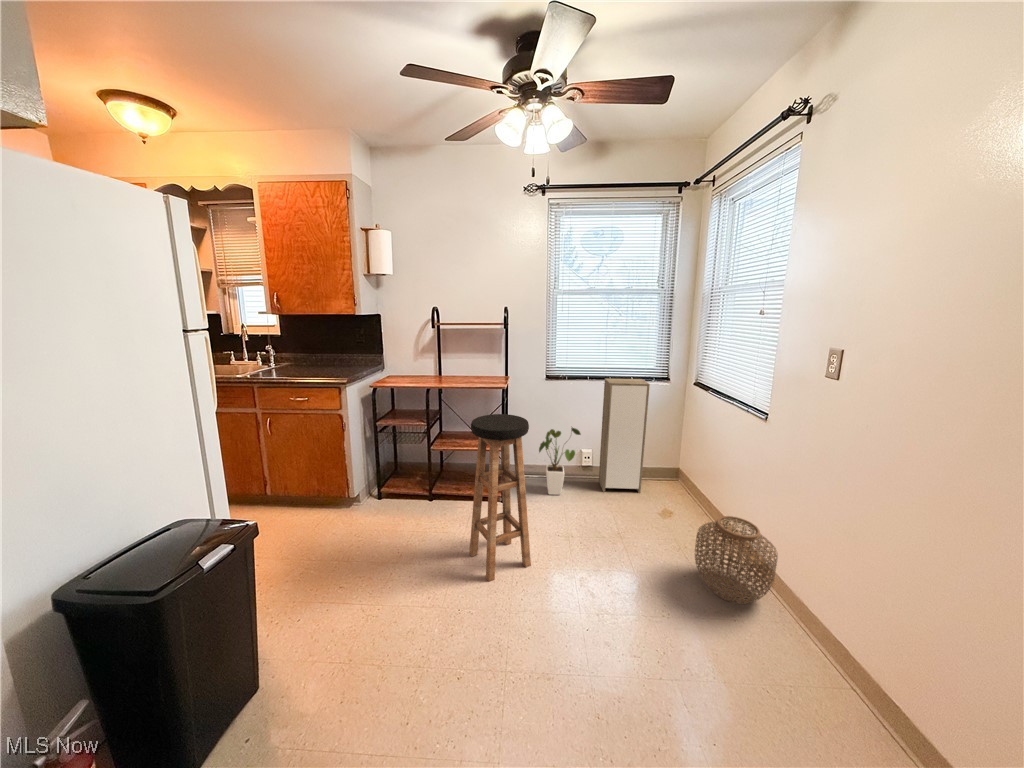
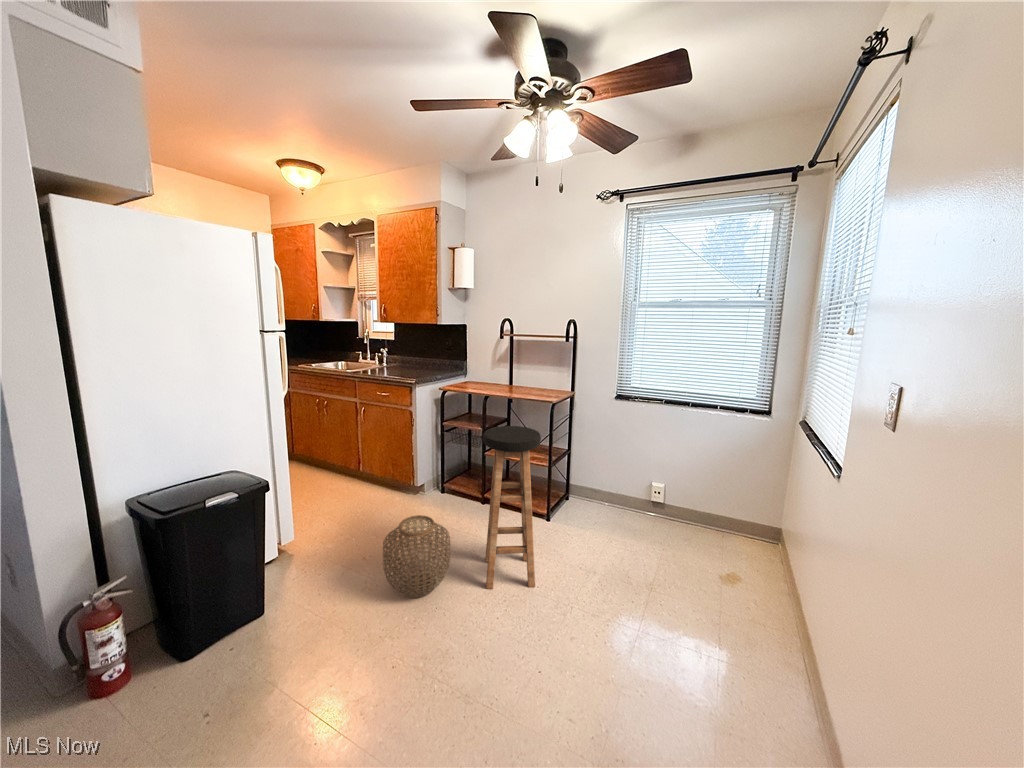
storage cabinet: present [599,378,650,493] -> none [665,404,729,547]
house plant: present [539,427,581,495] -> none [590,453,647,527]
woven basket: present [695,516,778,604] -> present [383,515,450,598]

